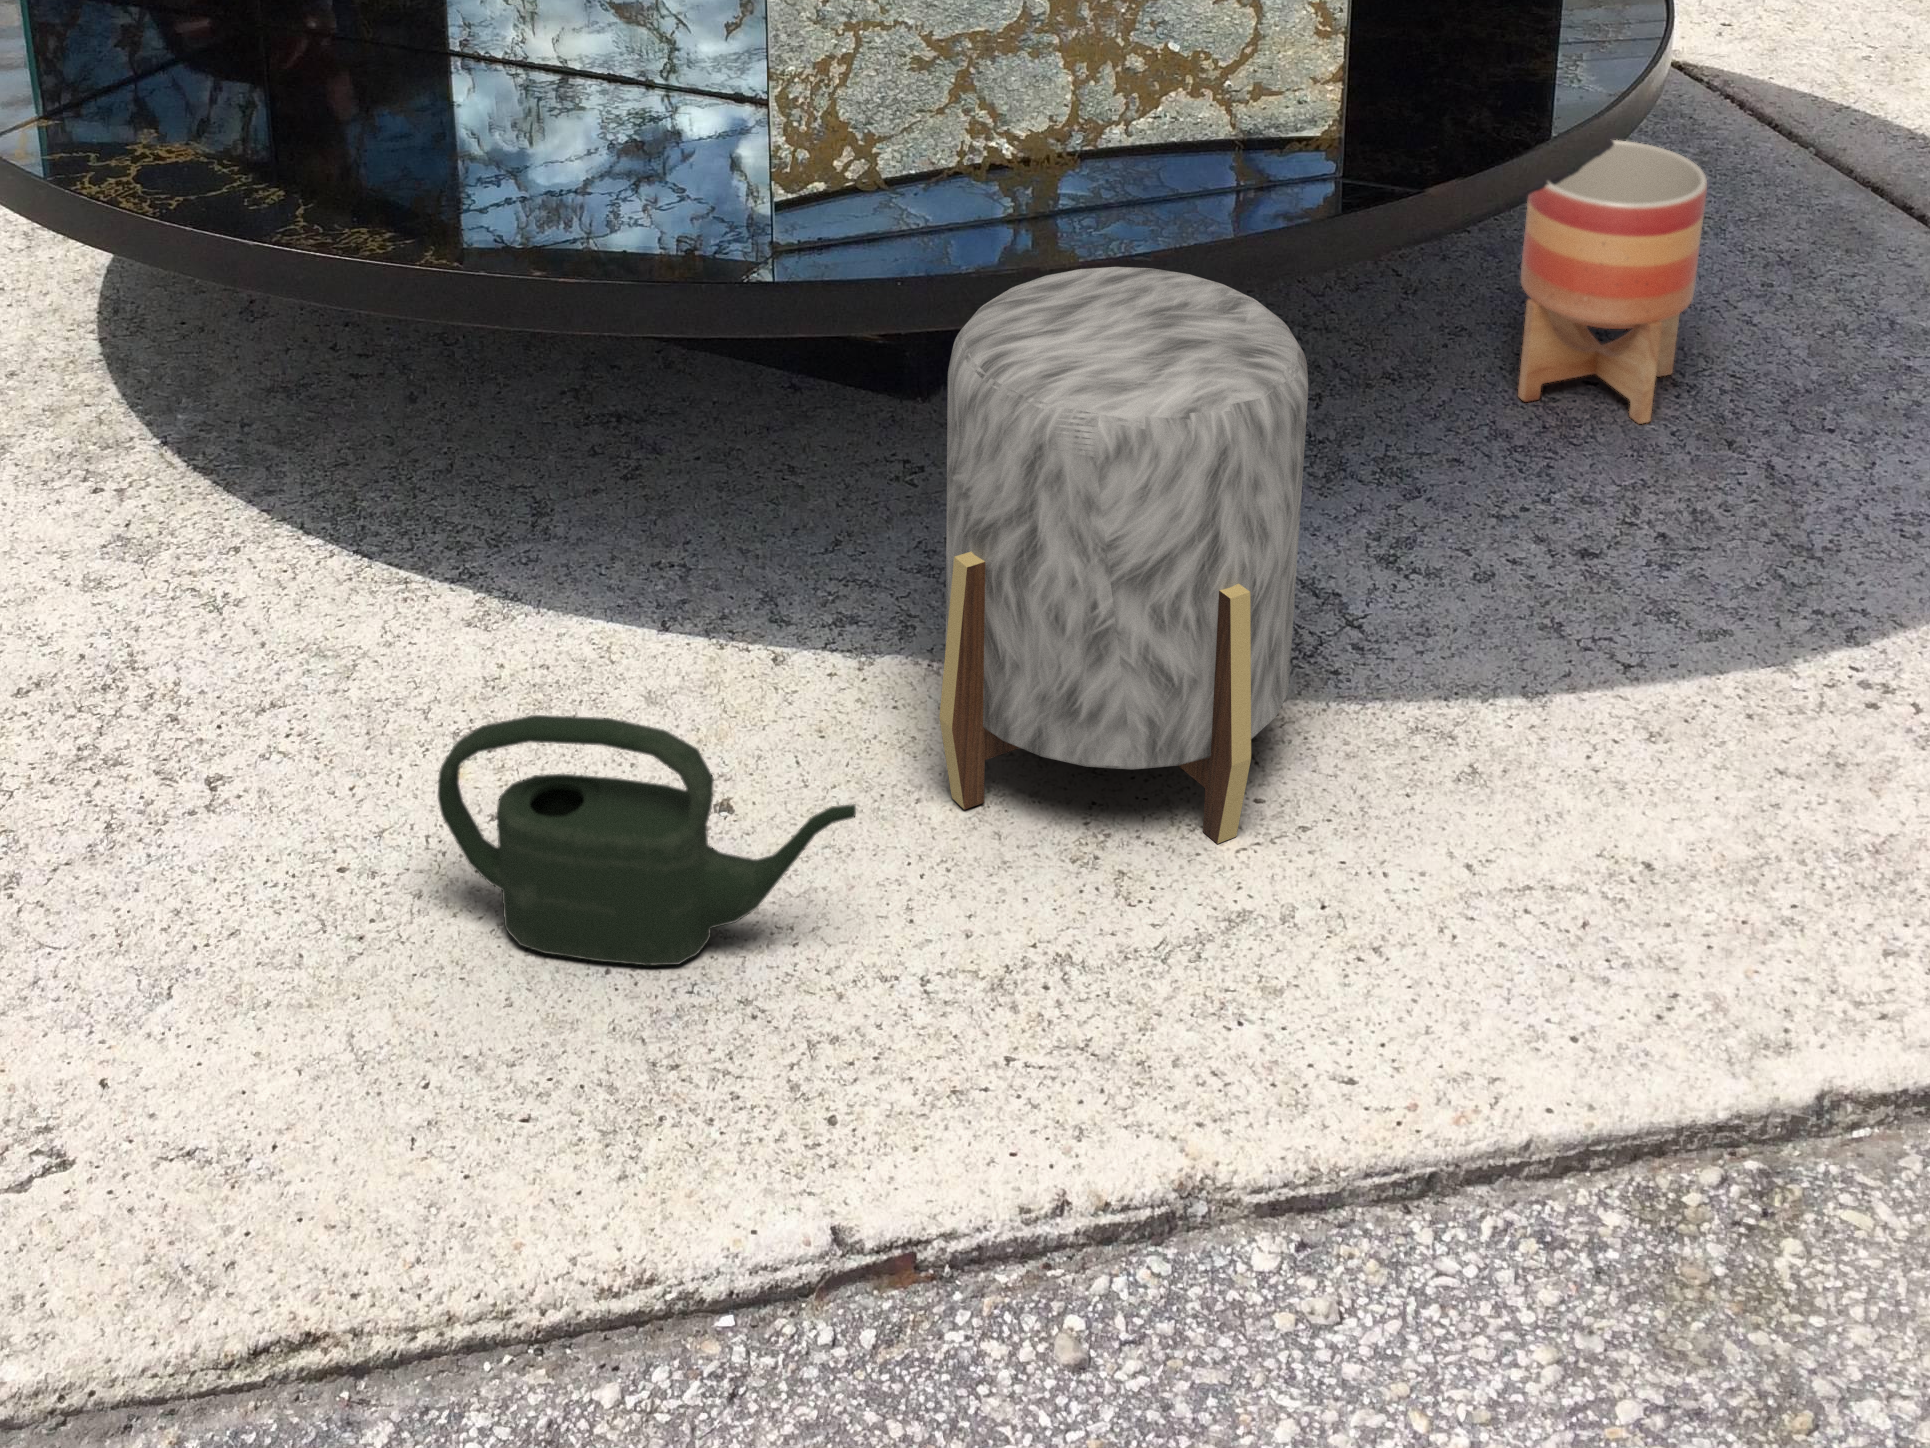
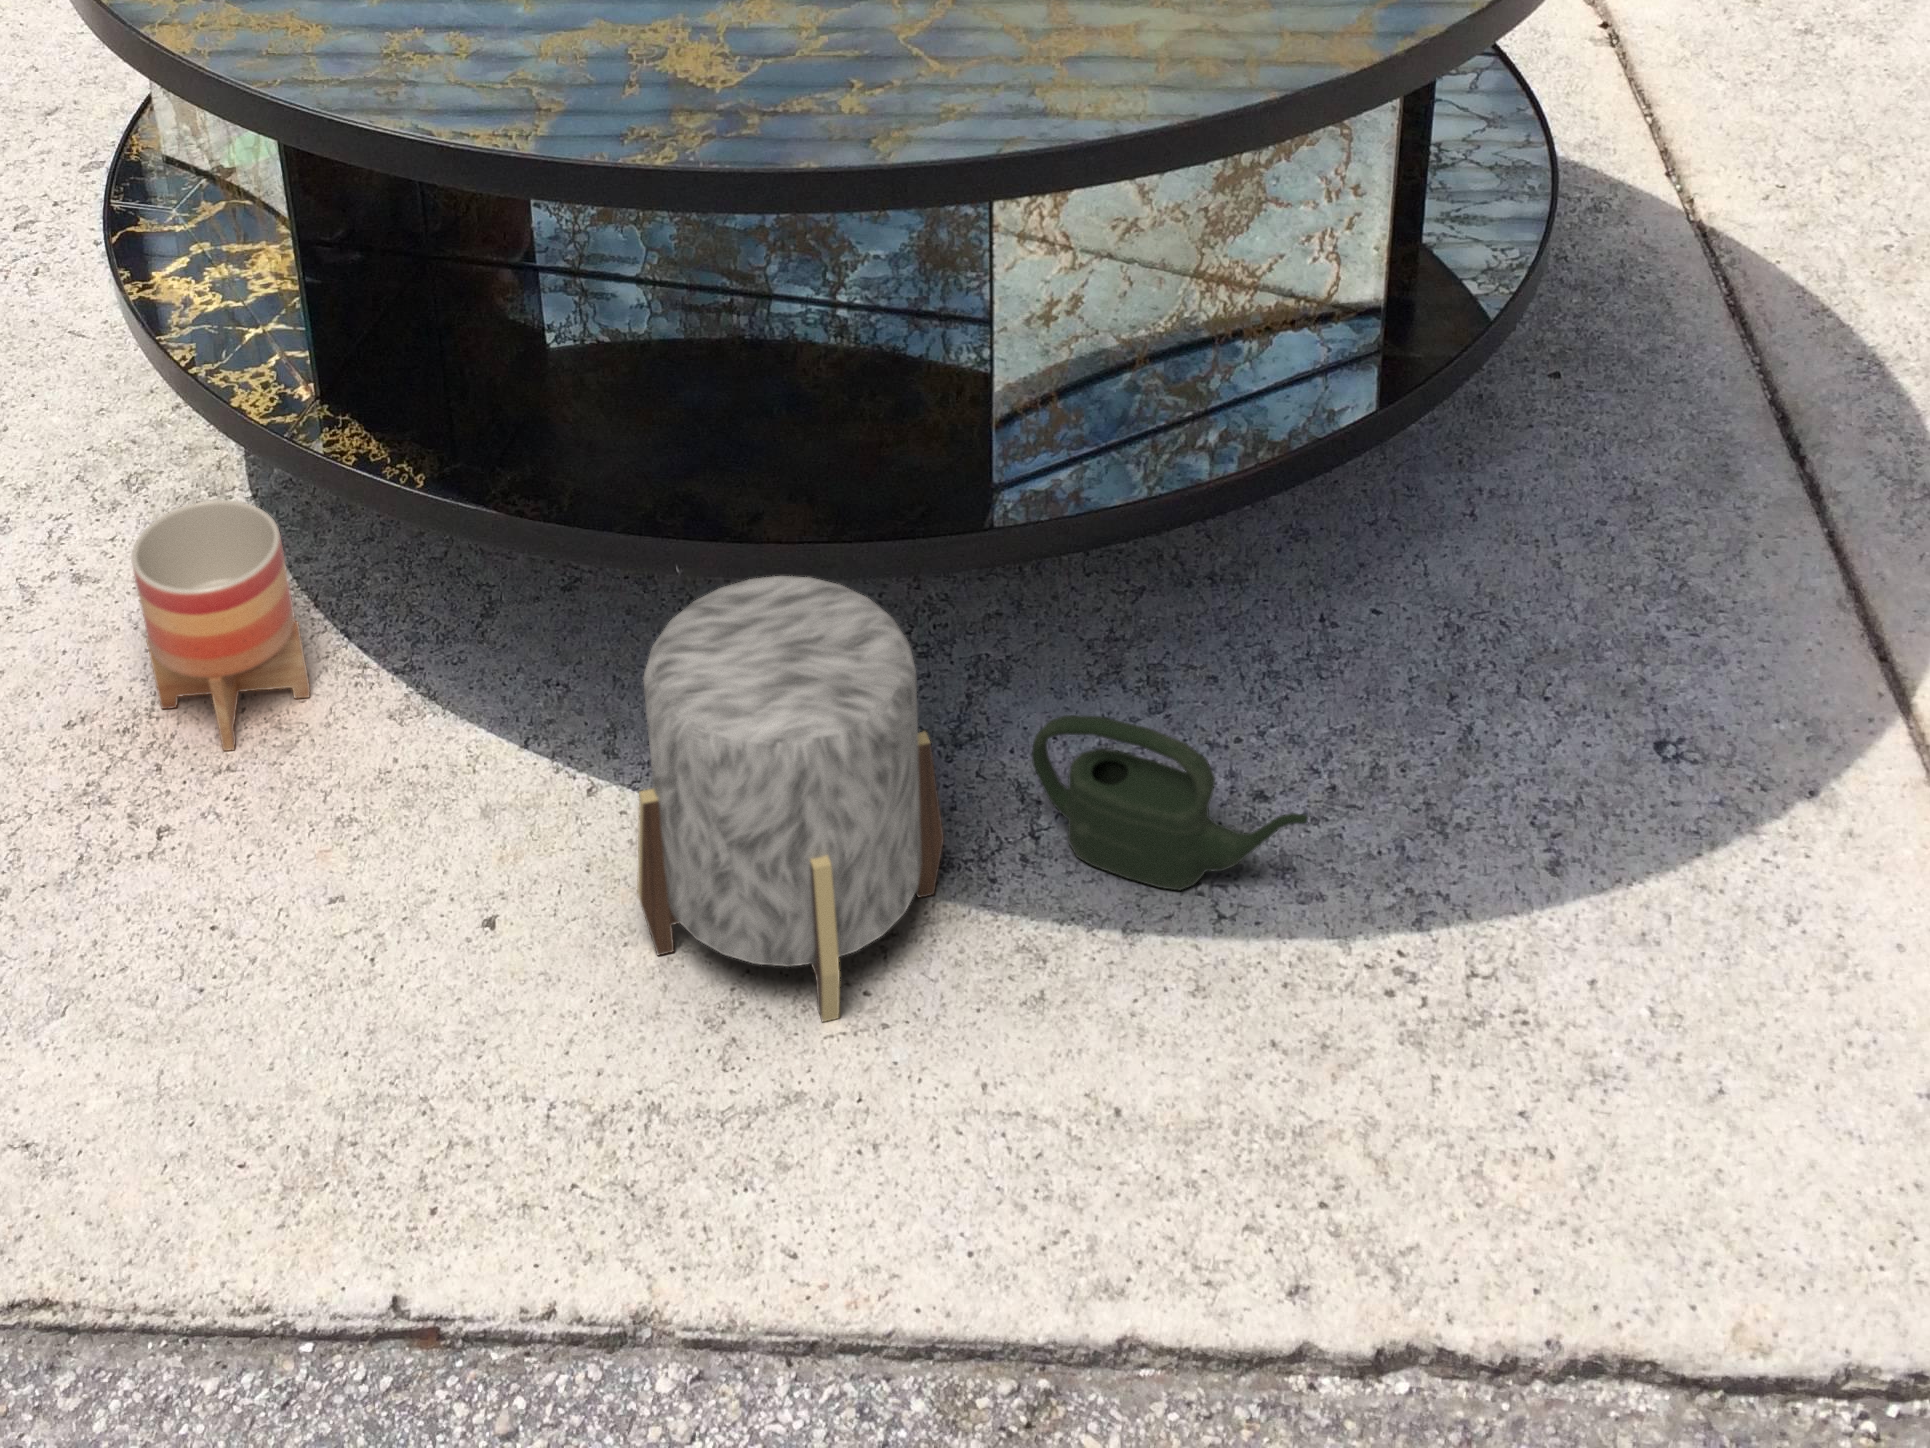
planter: present [1518,140,1707,424] -> present [131,500,310,751]
watering can: present [438,715,856,966] -> present [1032,715,1308,890]

